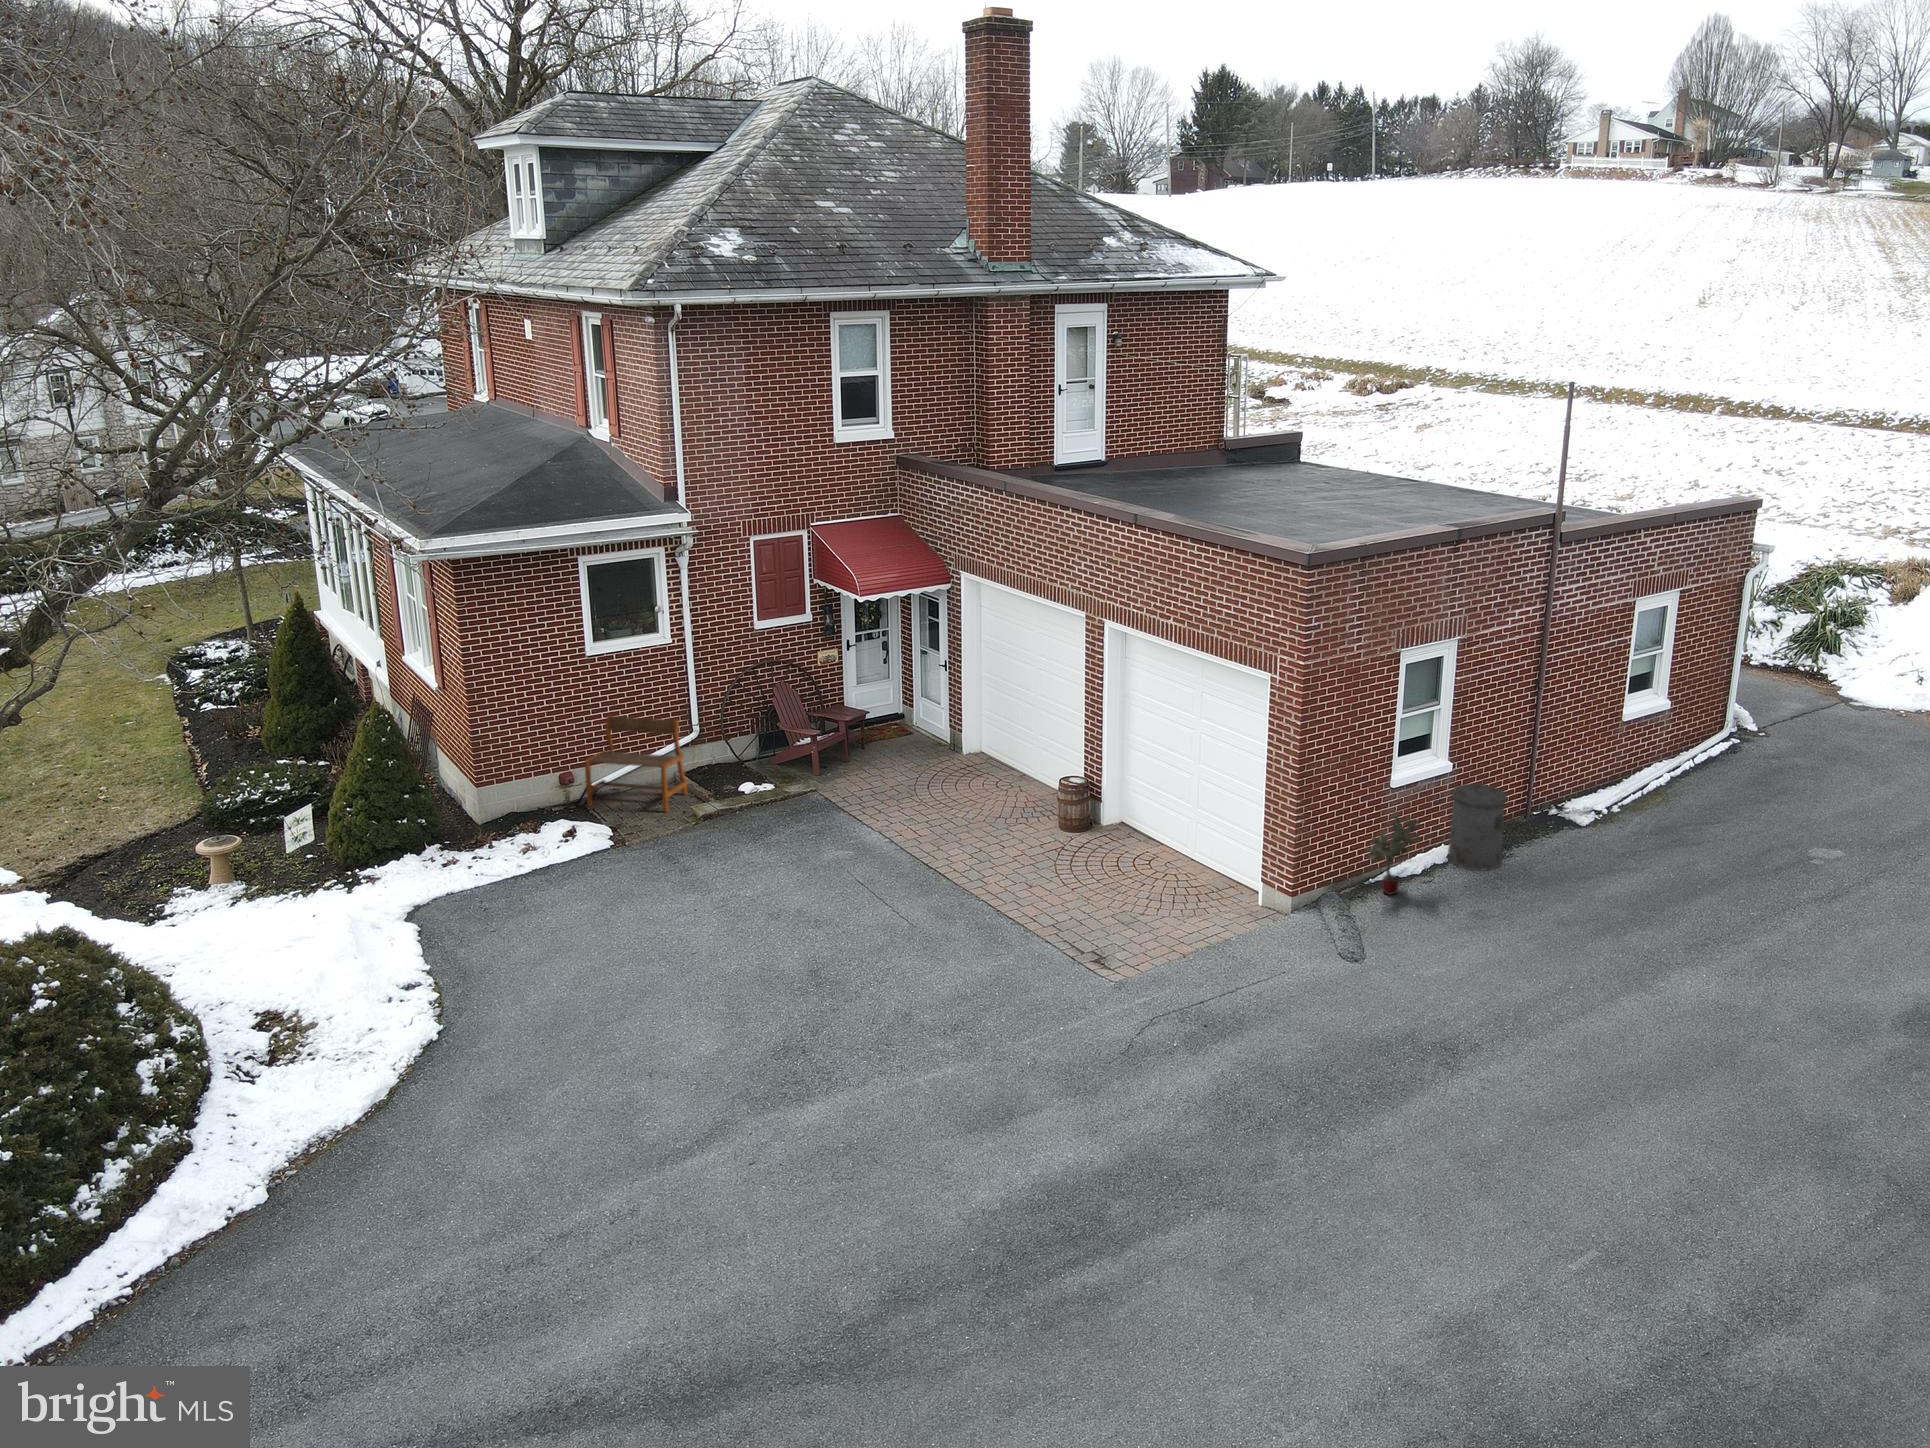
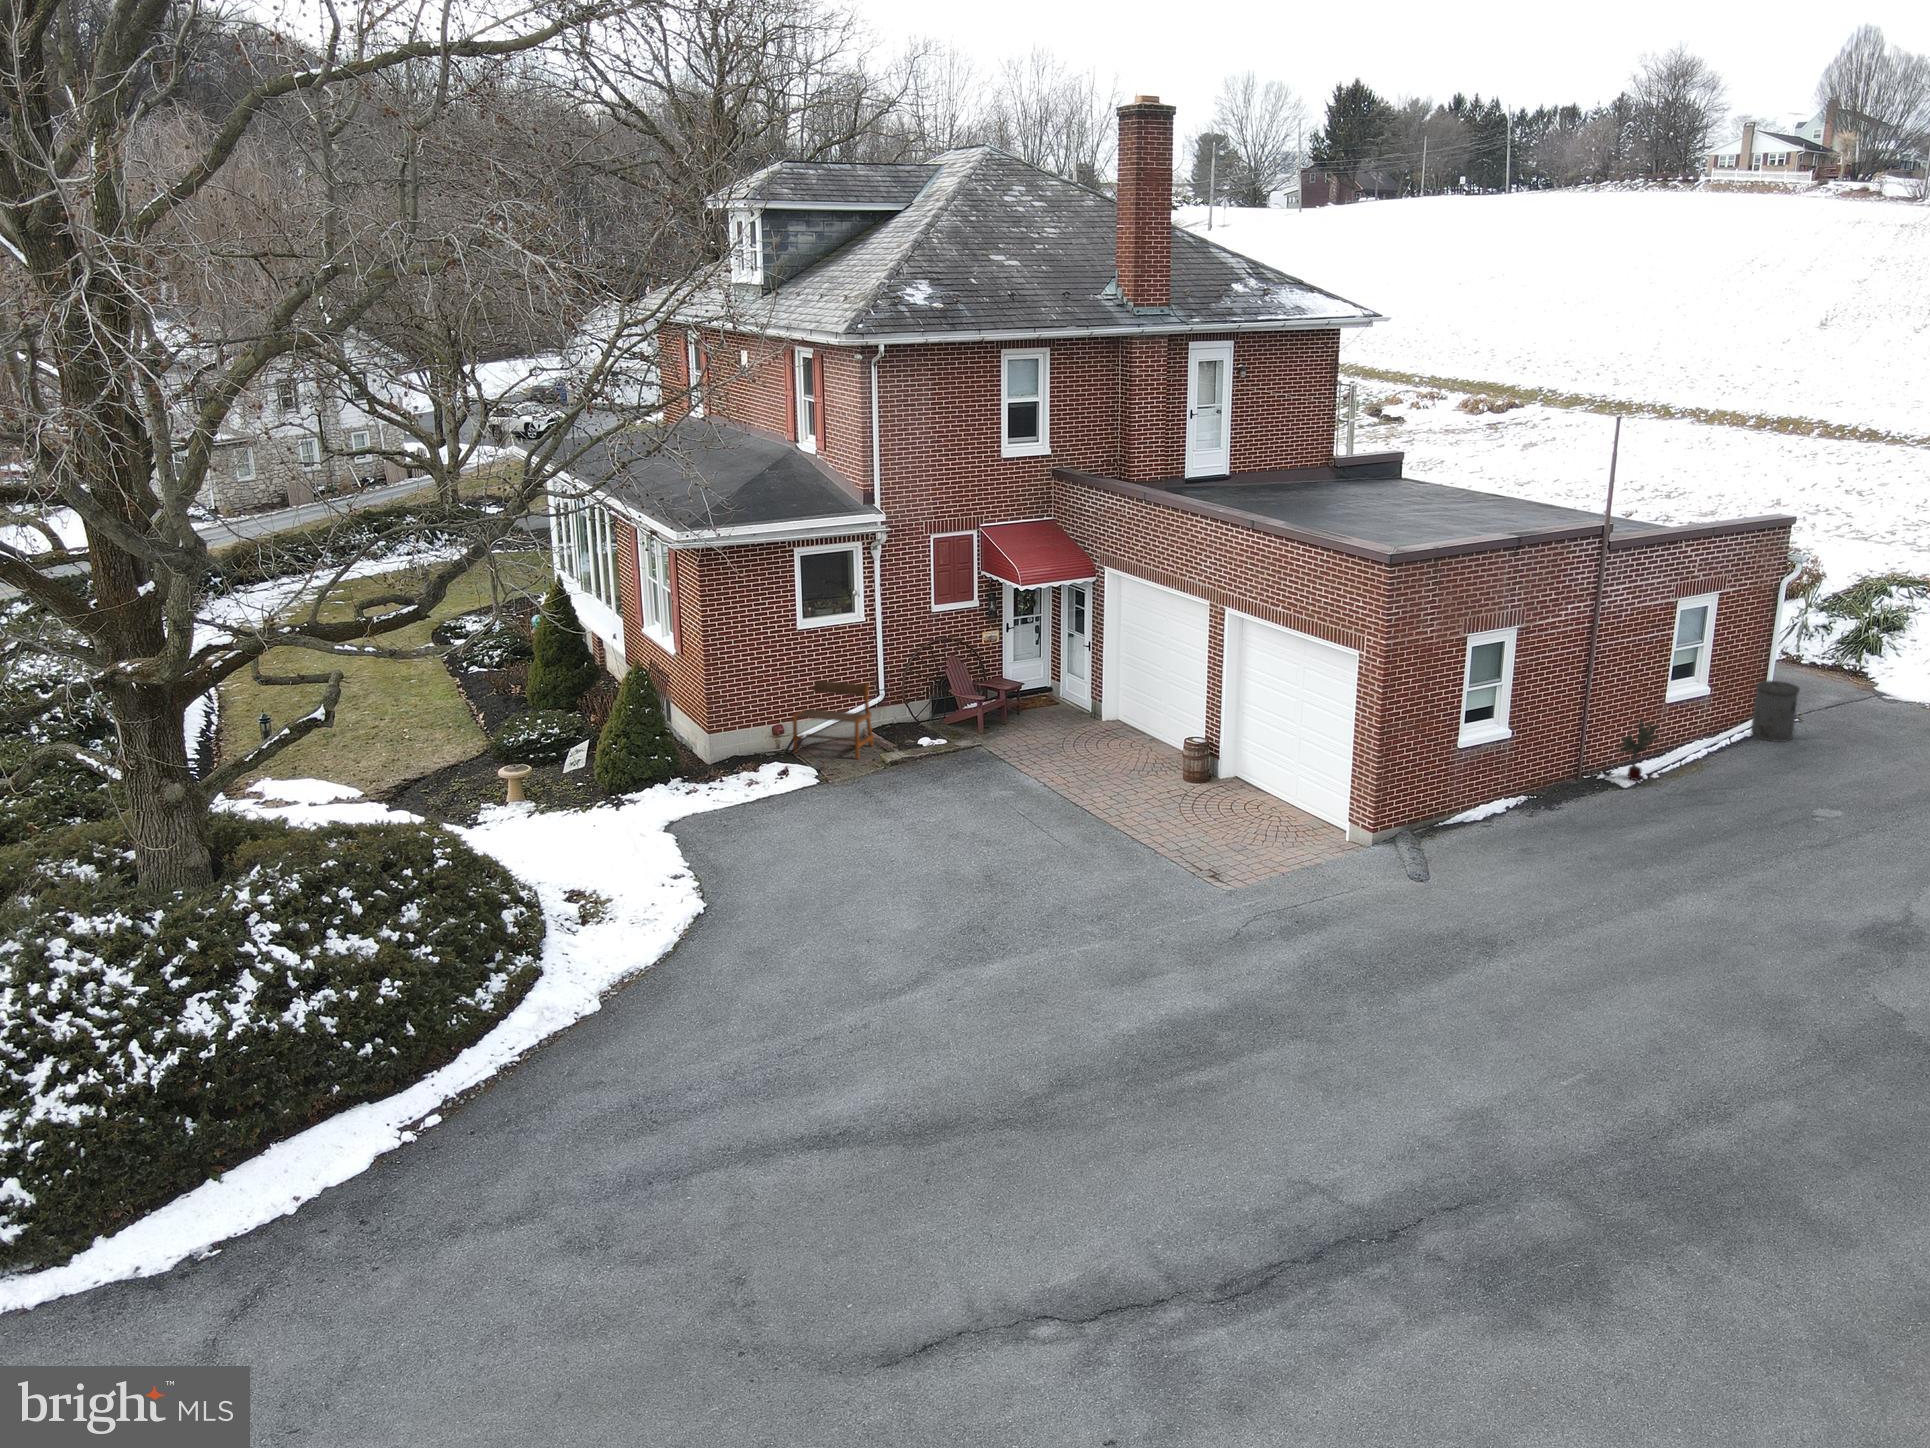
trash can: present [1448,784,1507,870] -> present [1751,681,1800,742]
potted tree: present [1365,811,1420,895] -> present [1616,718,1658,780]

